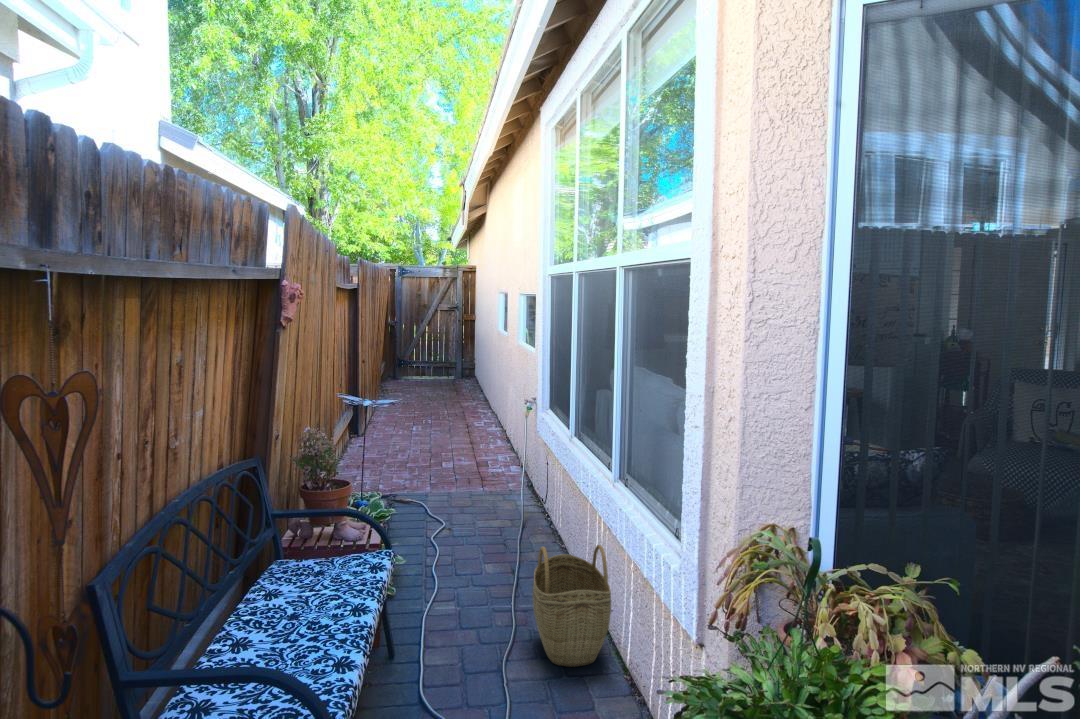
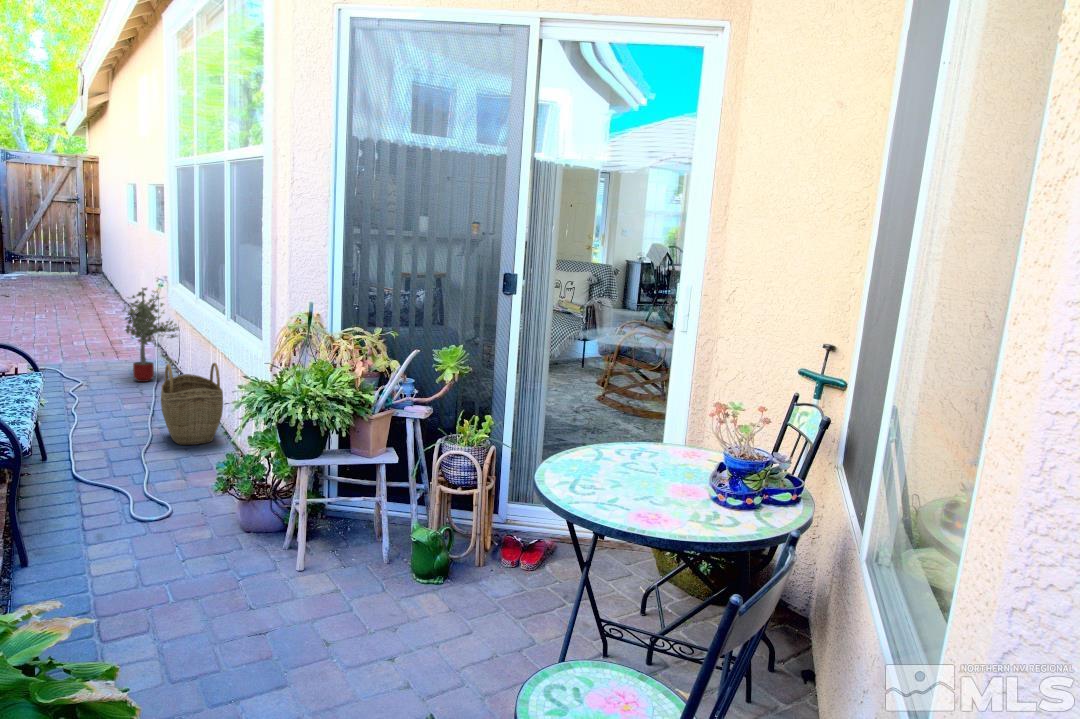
potted tree: none [488,418,551,531] -> present [123,288,178,382]

